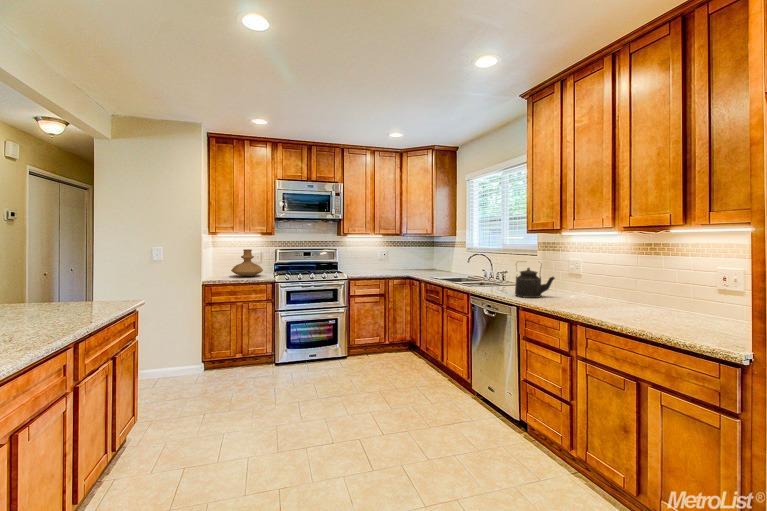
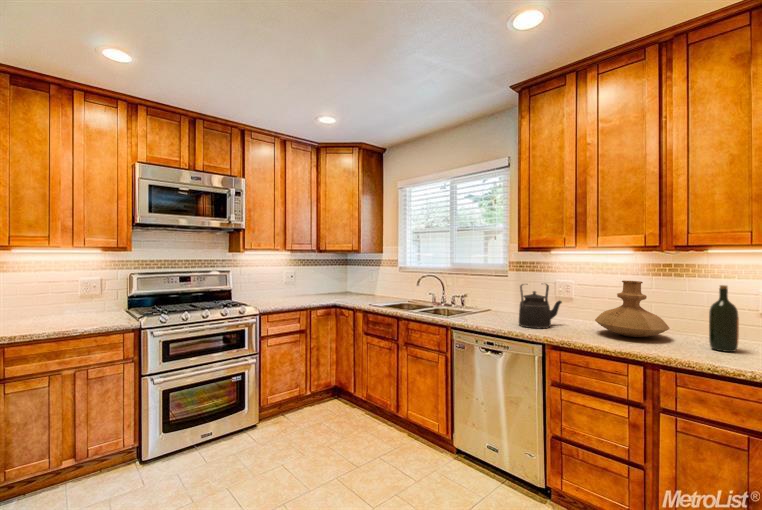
vase: present [231,249,263,276] -> present [595,281,670,337]
wine bottle: none [639,264,663,321] -> present [709,285,739,352]

